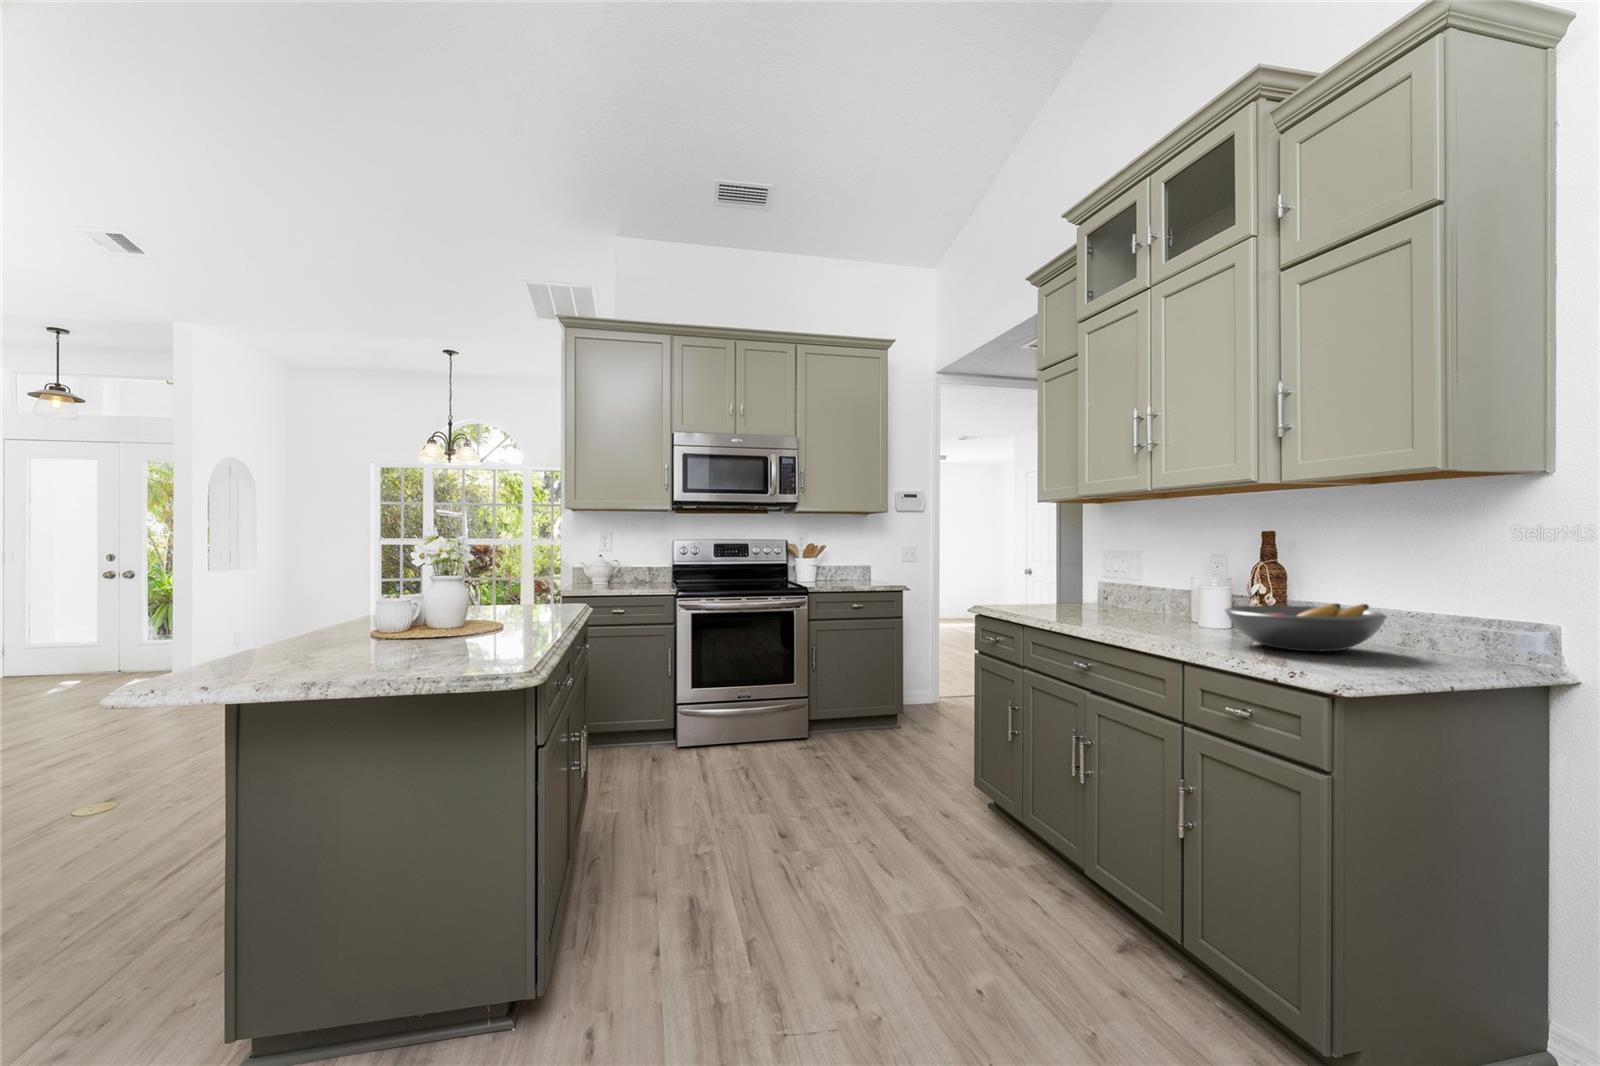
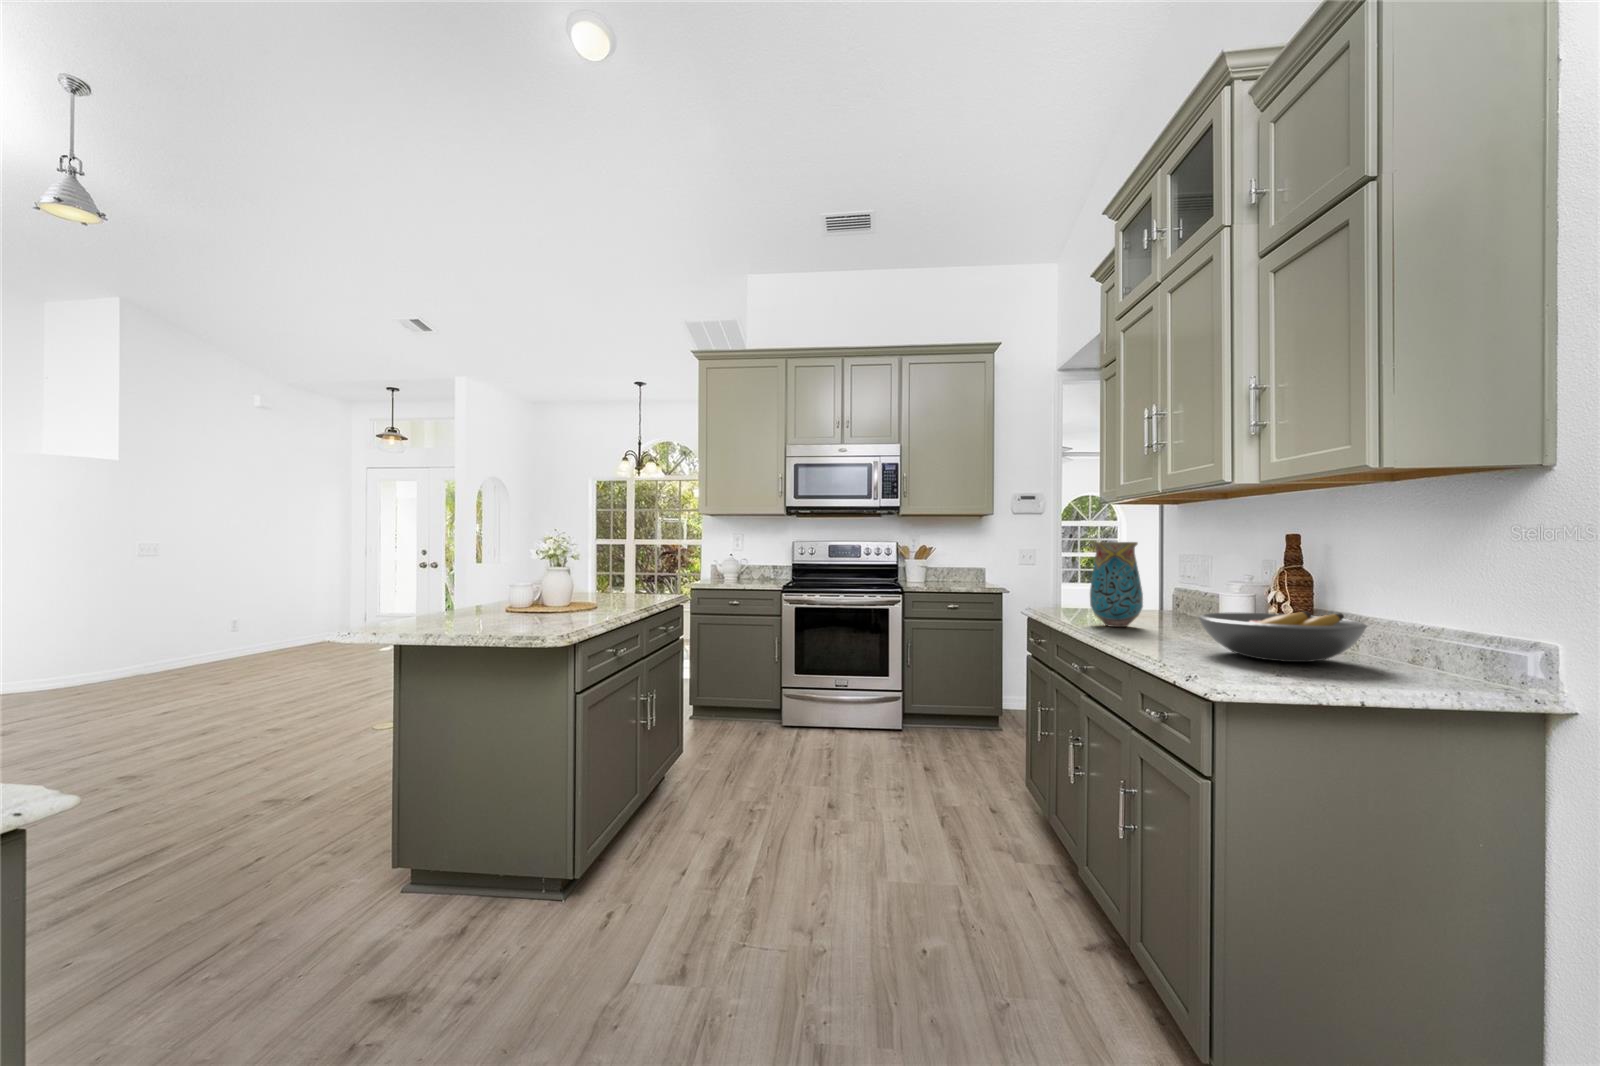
vase: none [1072,539,1123,624] -> present [1090,542,1143,627]

